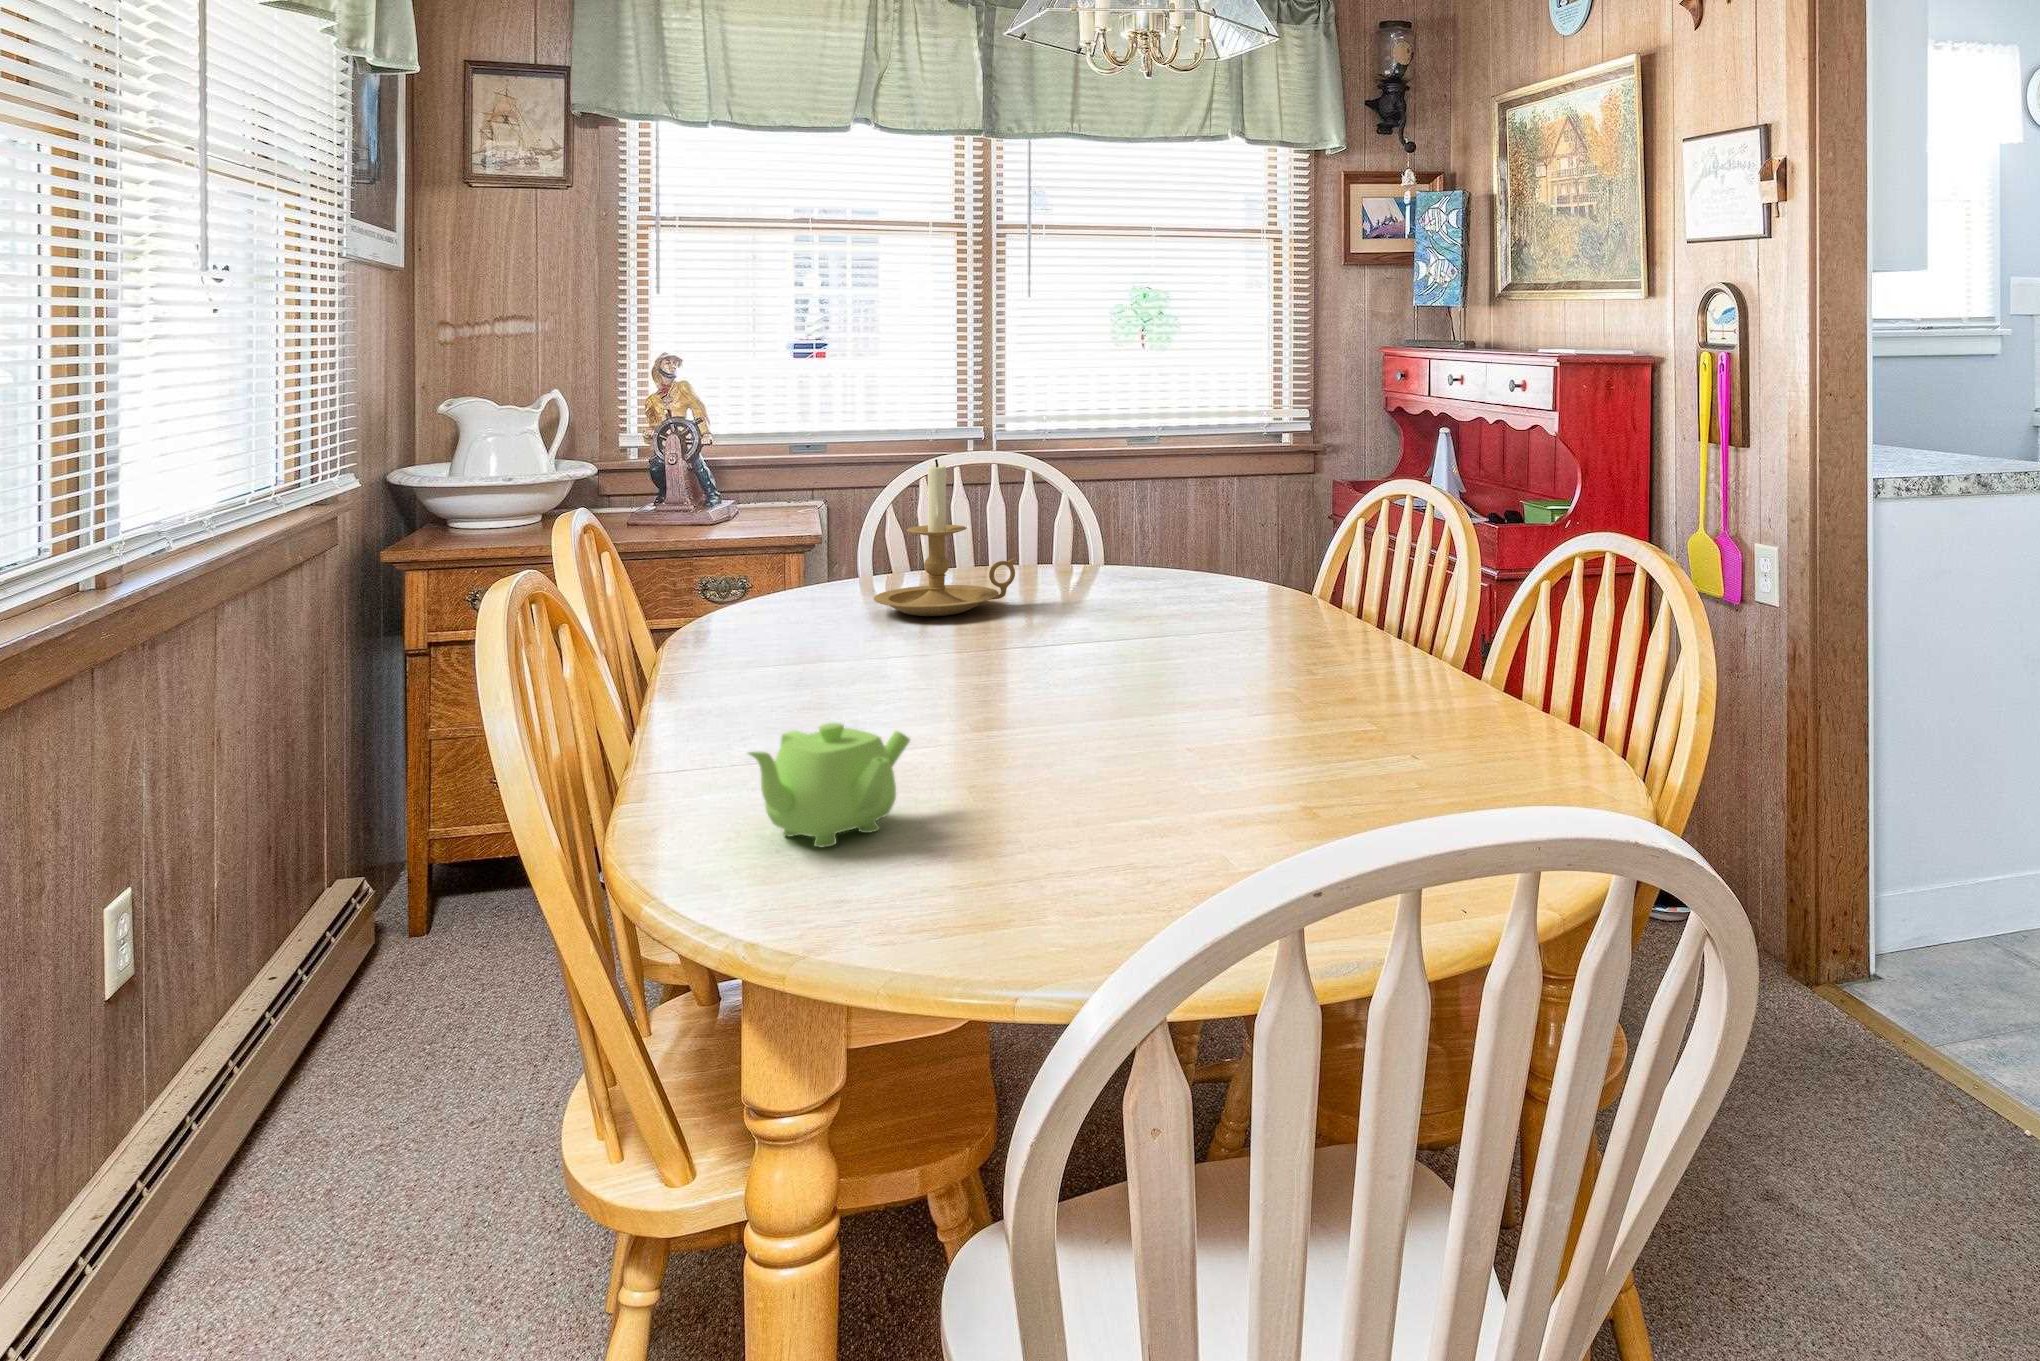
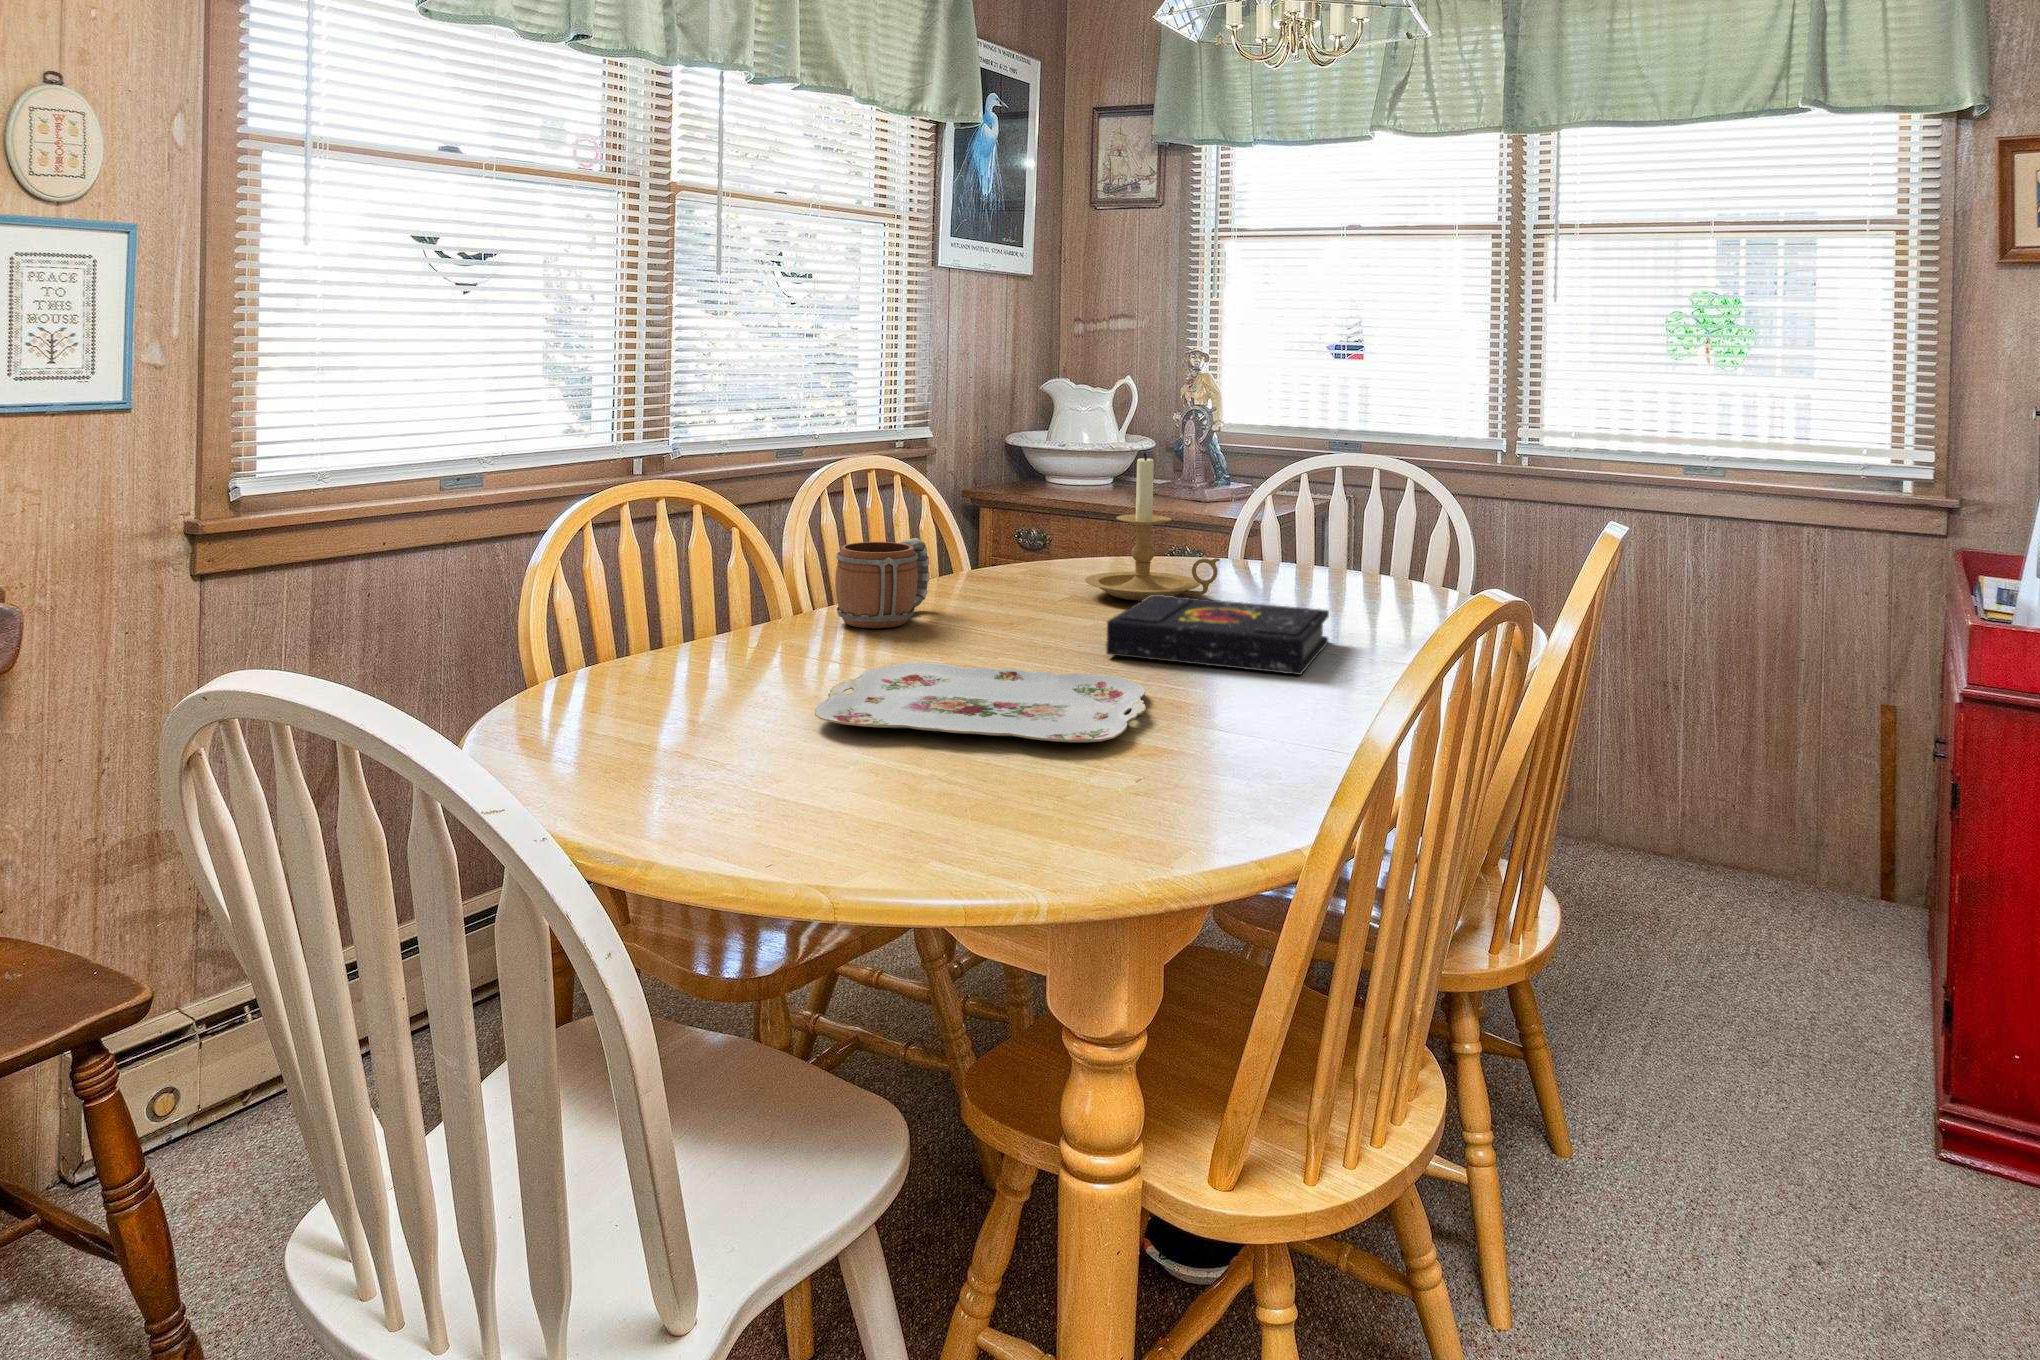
mug: none [715,582,818,695] -> present [835,538,930,628]
book: none [1029,584,1258,660] -> present [1106,595,1329,675]
serving tray: none [953,670,1314,766] -> present [815,663,1146,742]
teapot: present [748,723,910,848] -> none [545,632,696,725]

